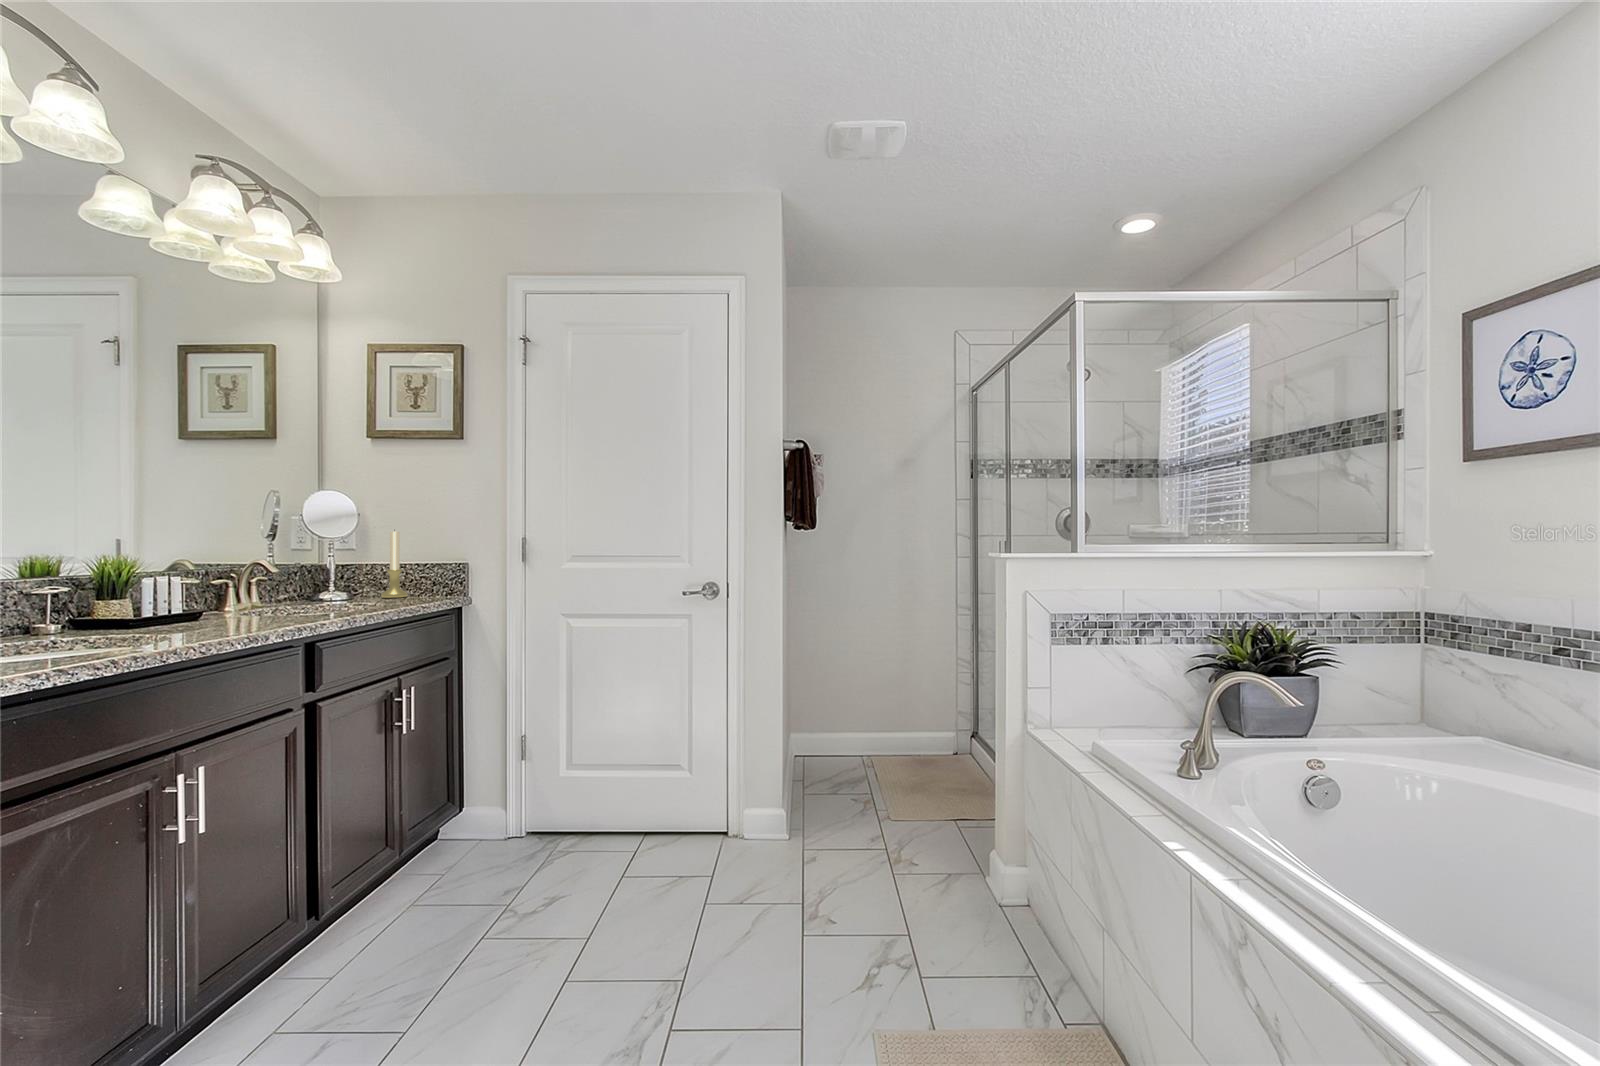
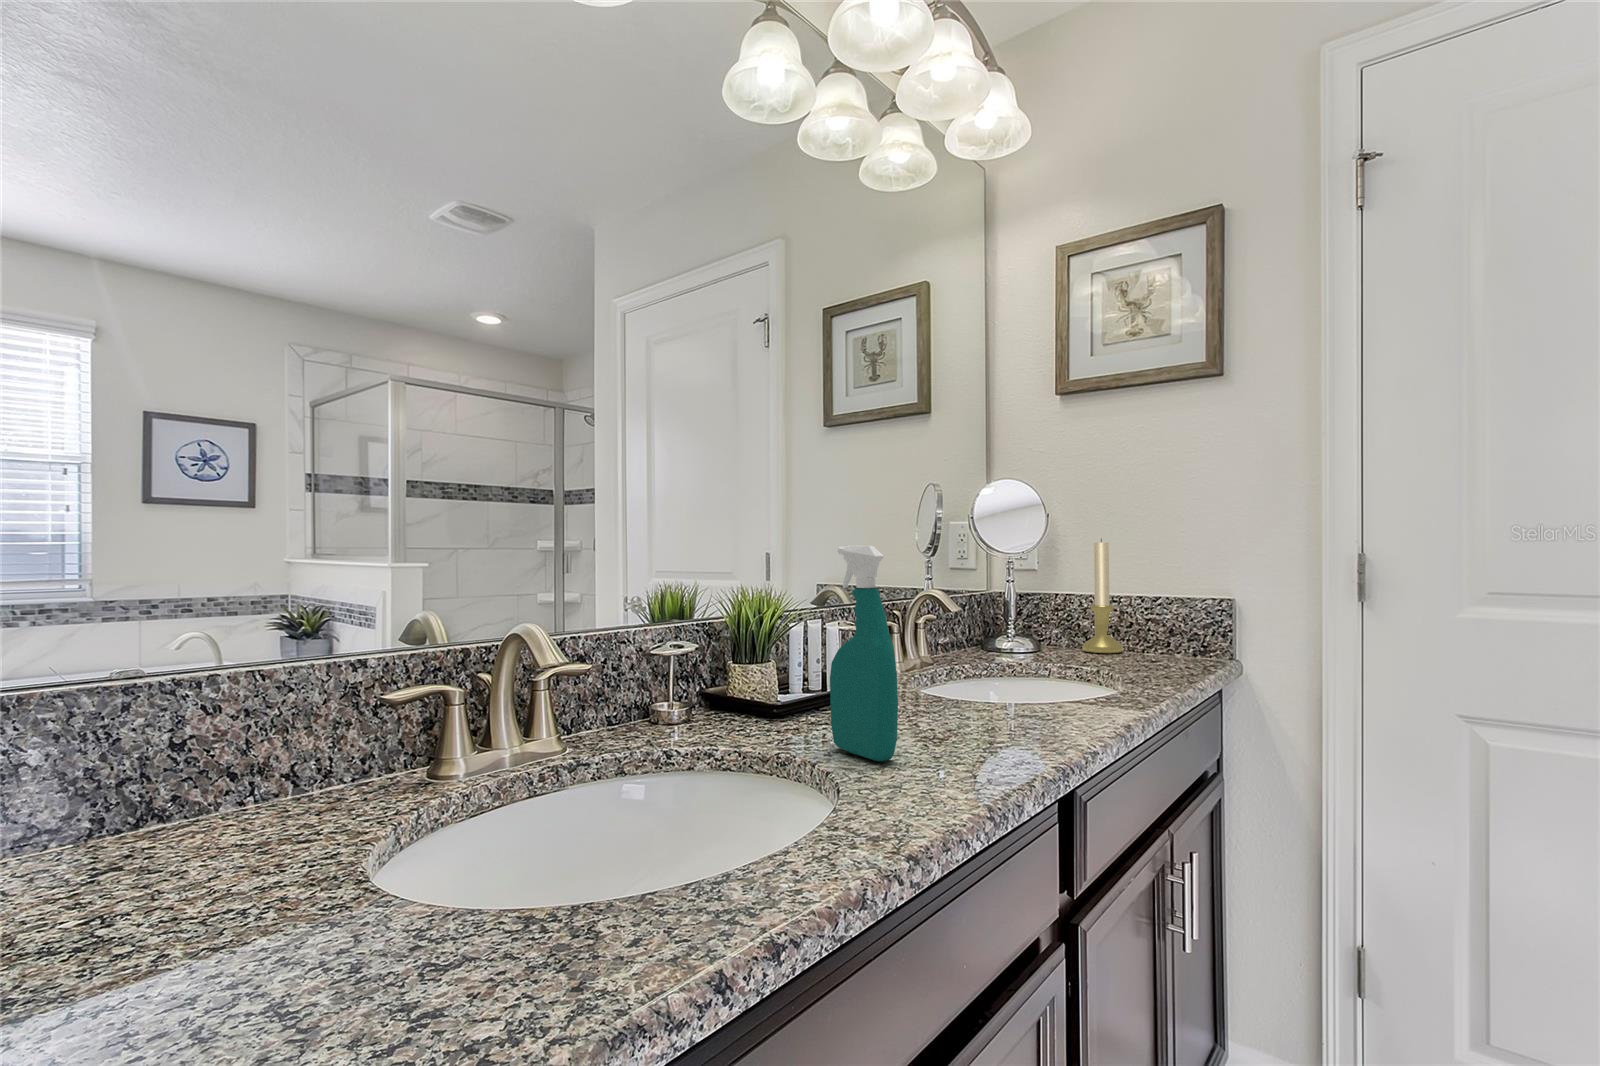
spray bottle: none [174,527,219,638] -> present [830,545,898,761]

